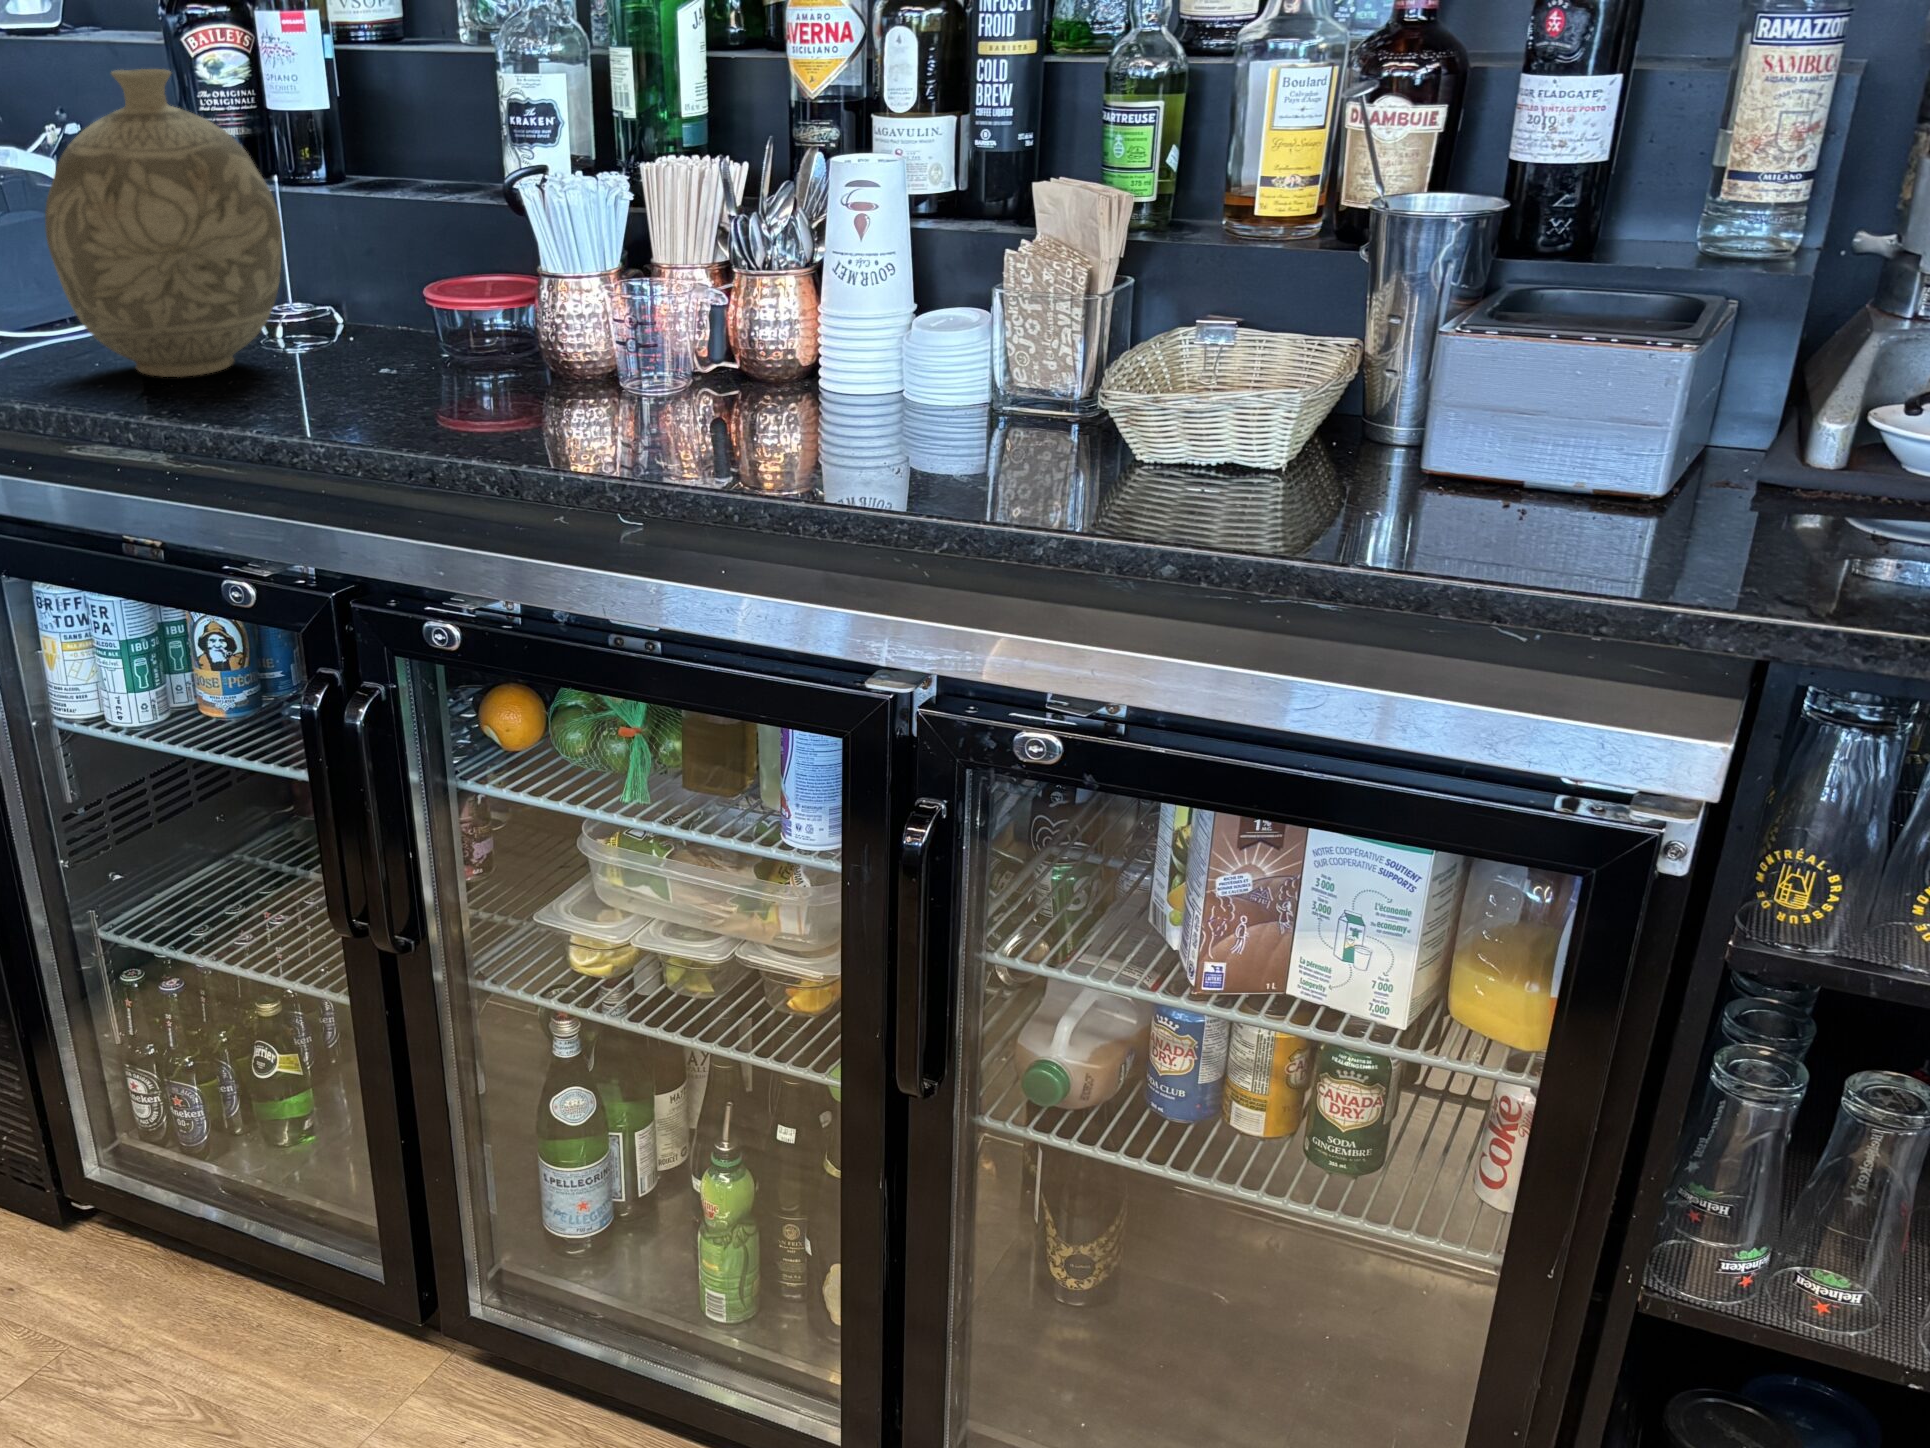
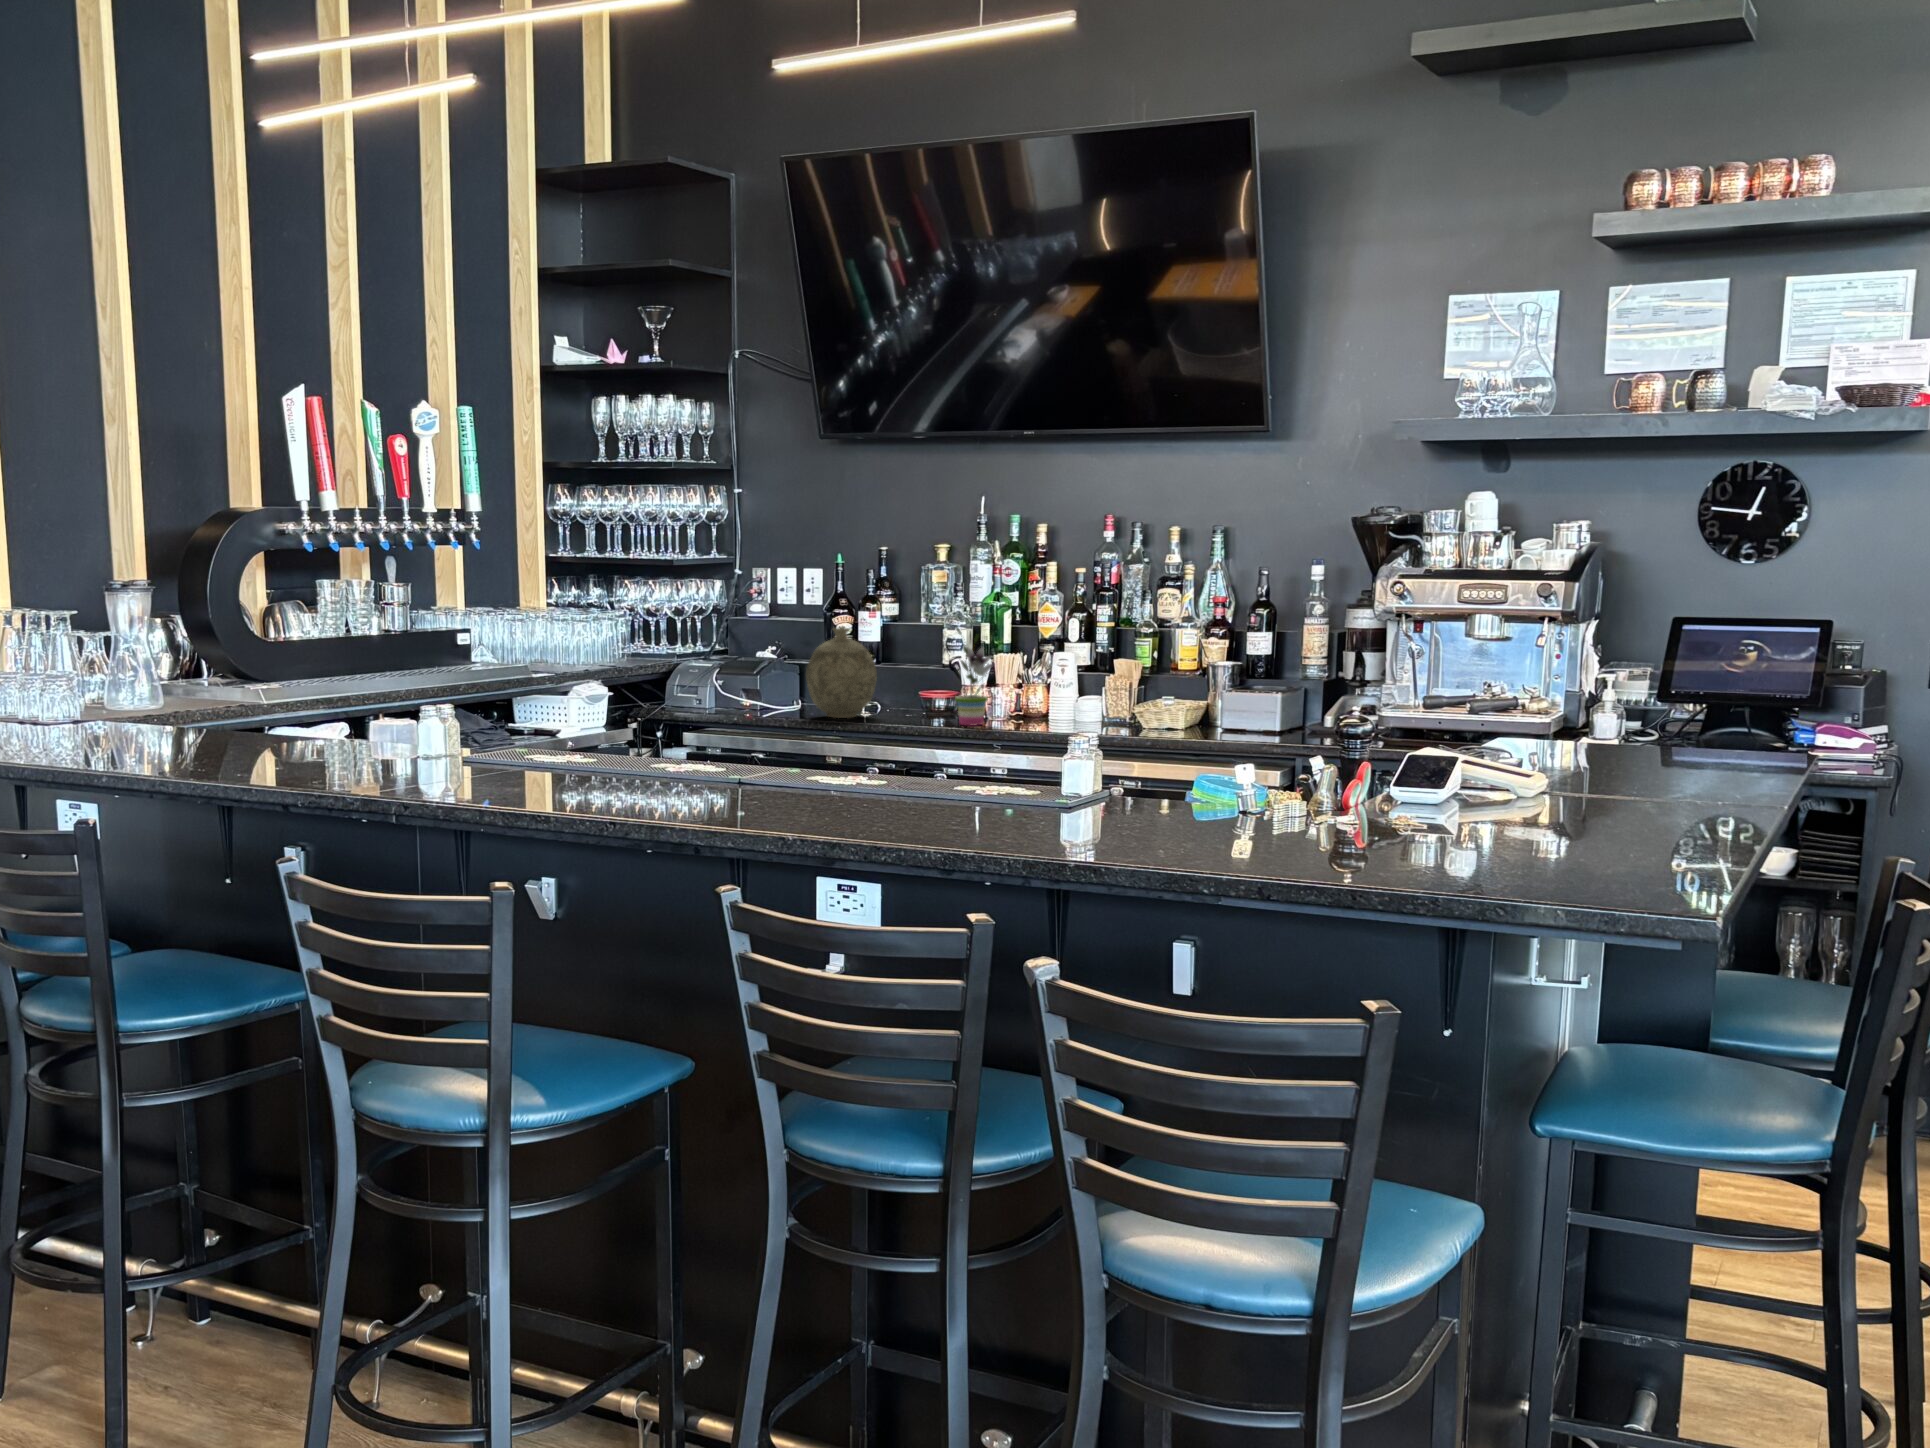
potted plant: none [475,59,630,426] -> present [955,627,993,726]

